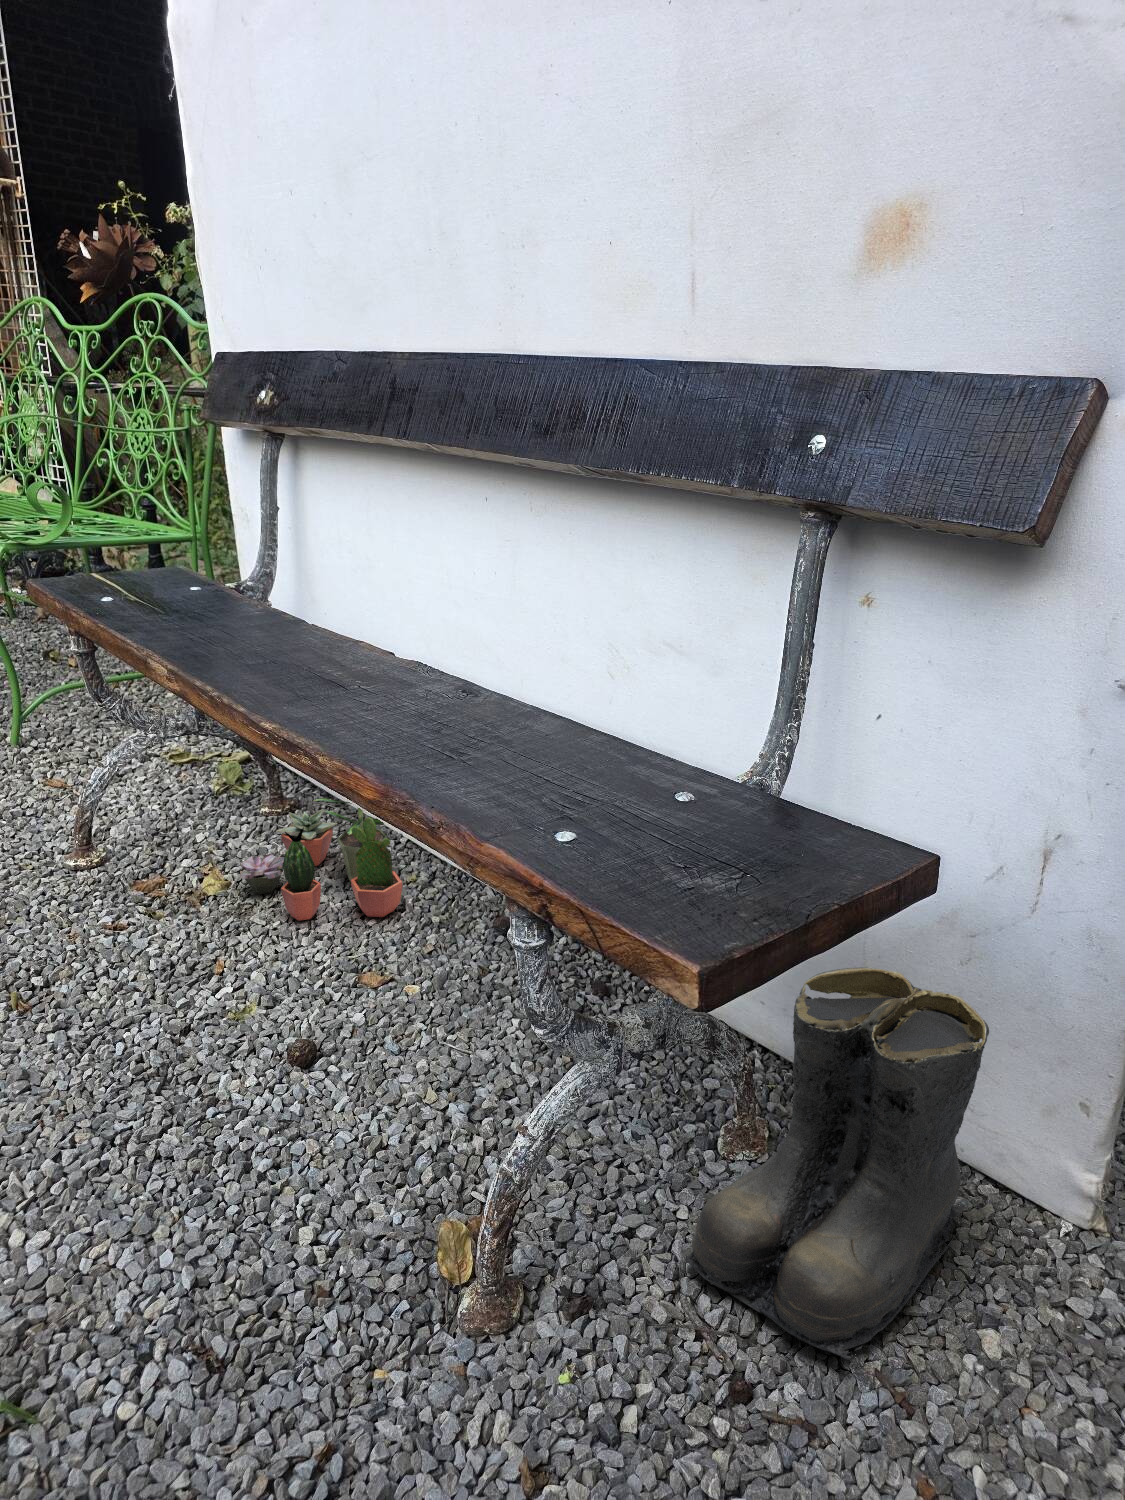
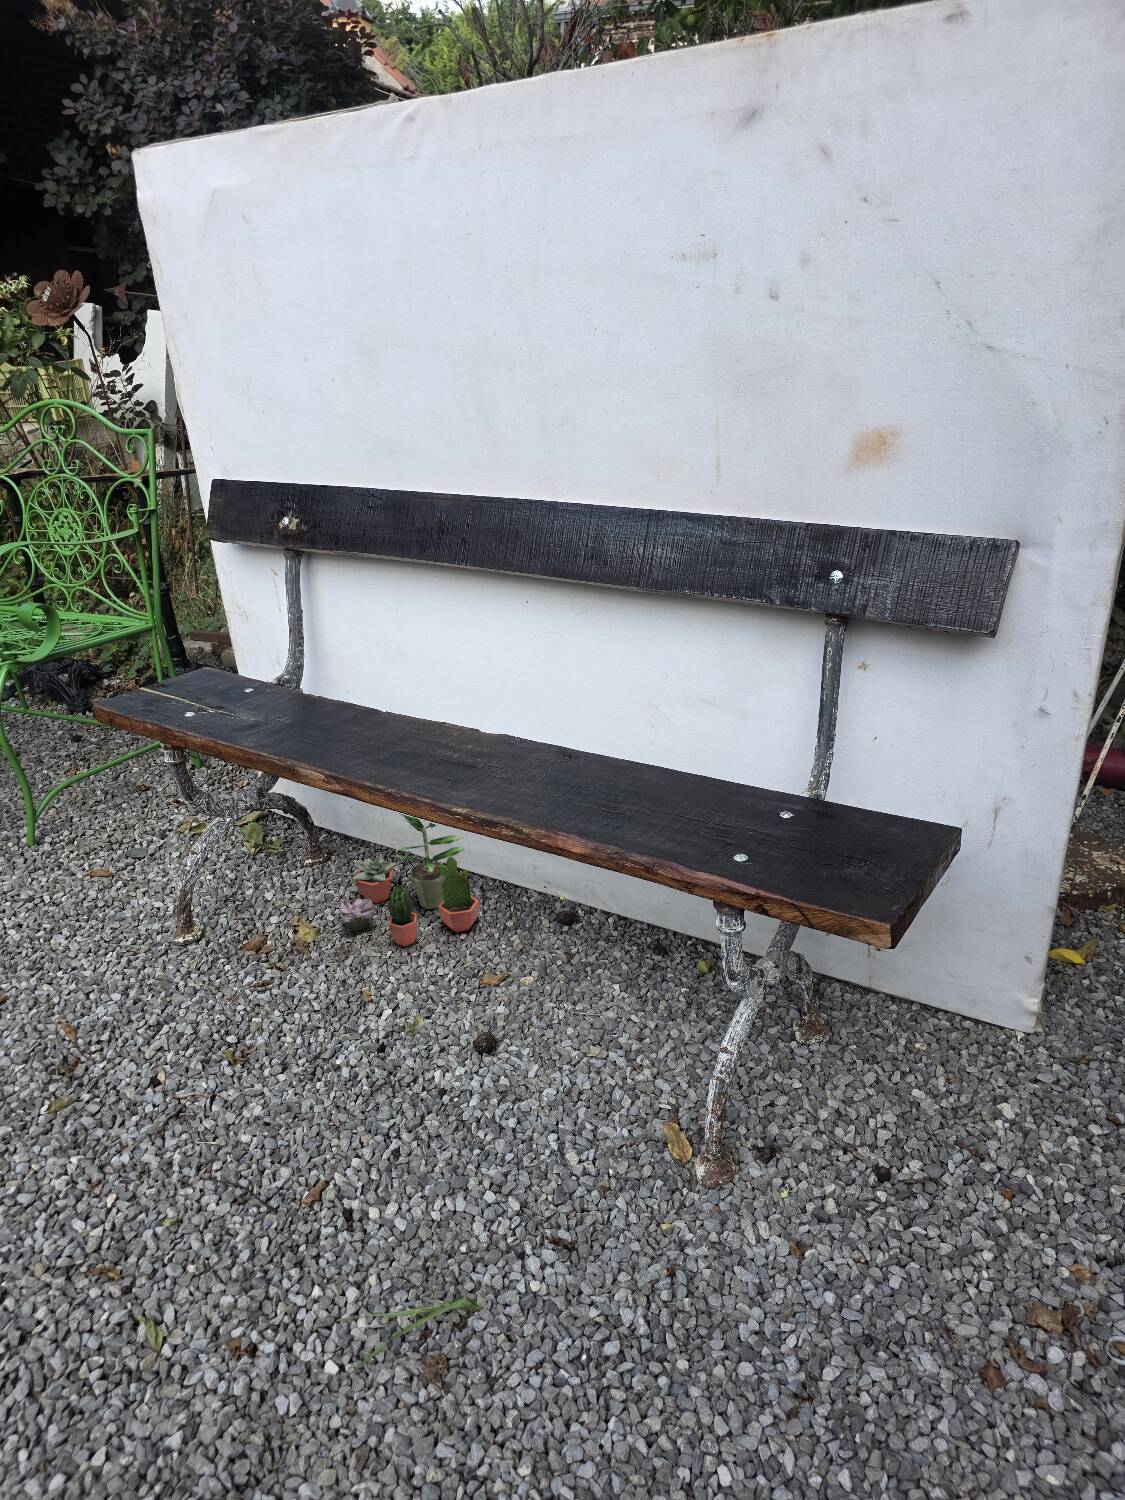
boots: present [686,967,989,1360] -> none [818,901,976,1140]

